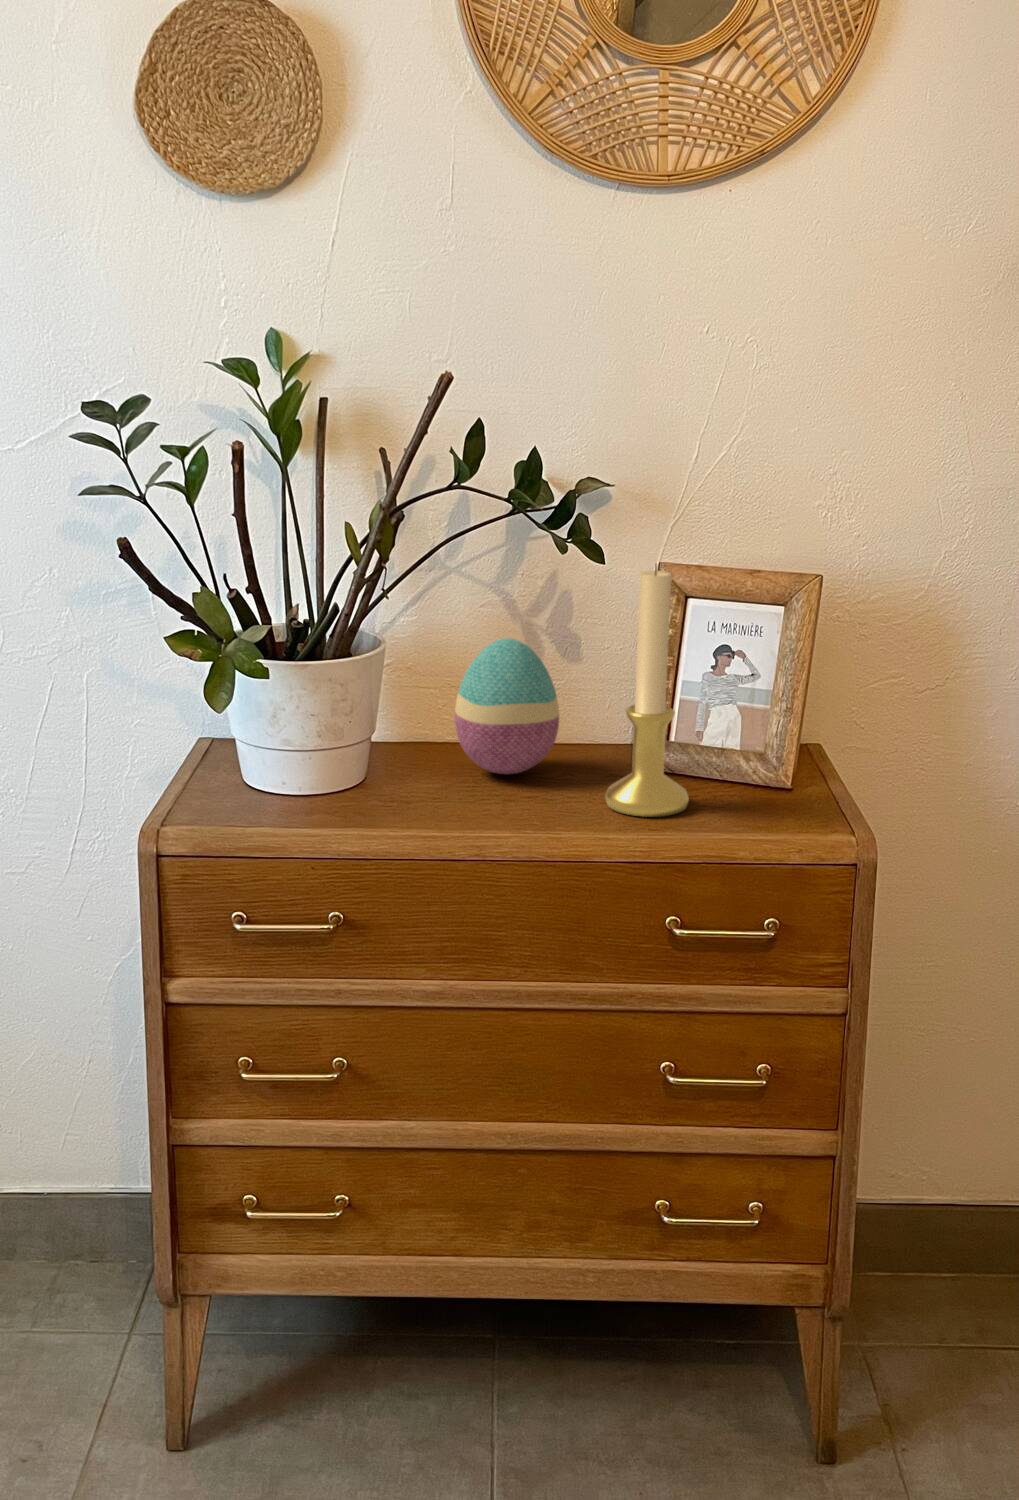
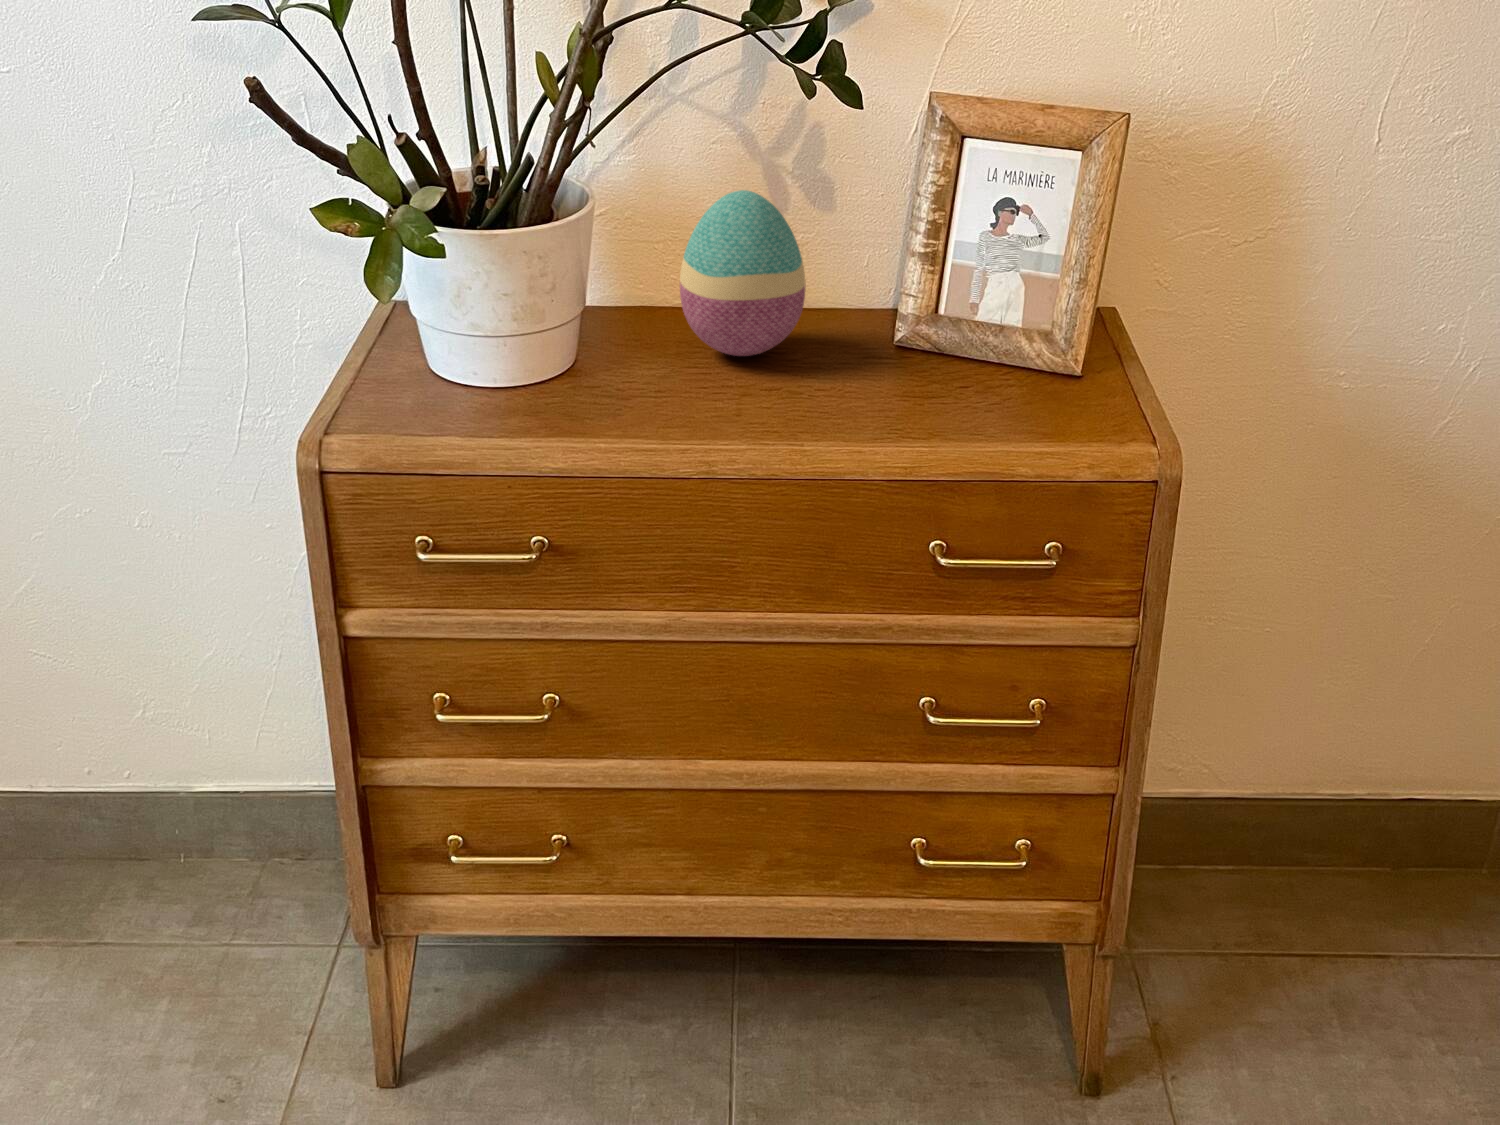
candle holder: present [605,564,689,817] -> none [860,103,960,418]

